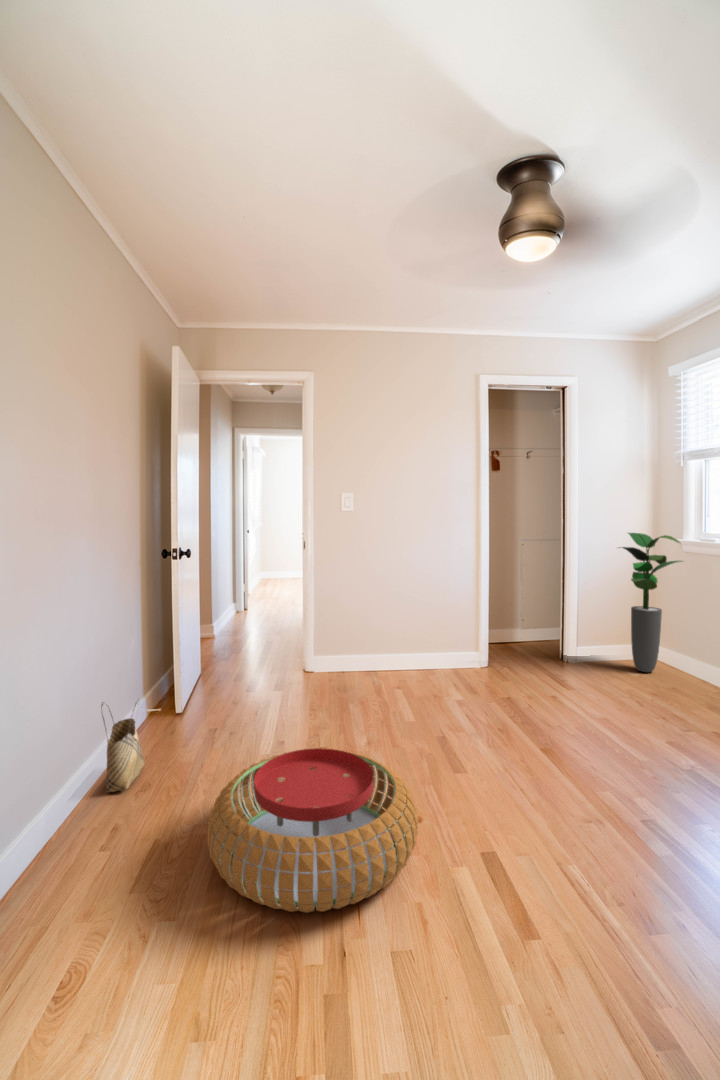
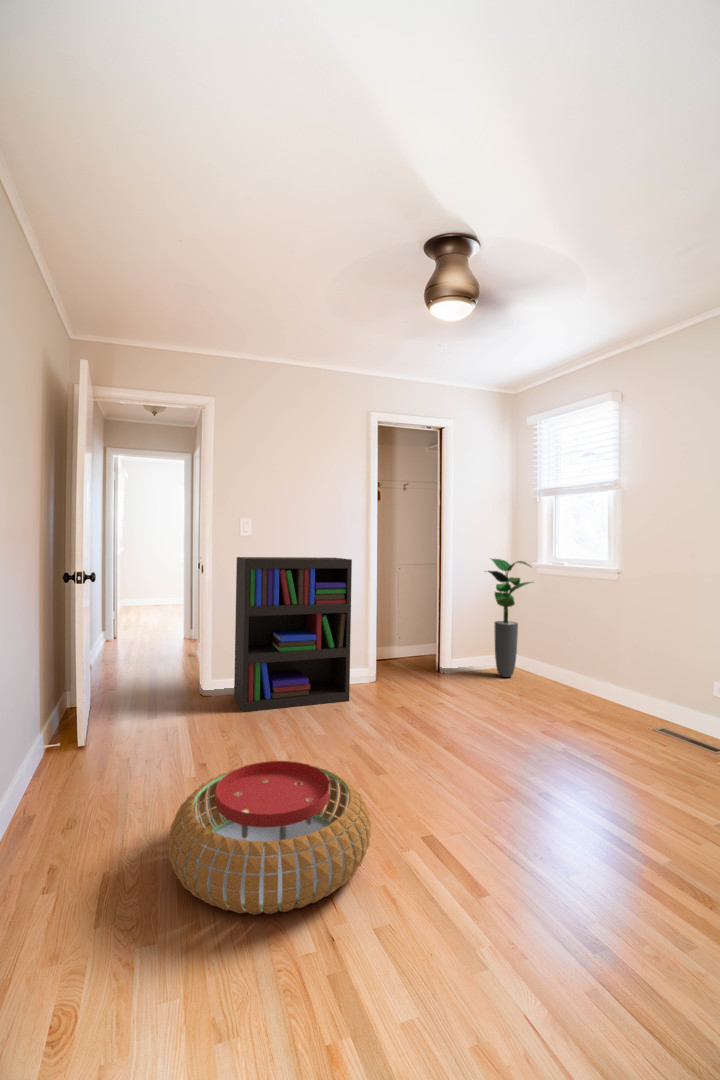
bookshelf: none [334,533,451,690] -> present [234,557,352,712]
woven basket: present [101,702,144,792] -> none [17,731,62,837]

